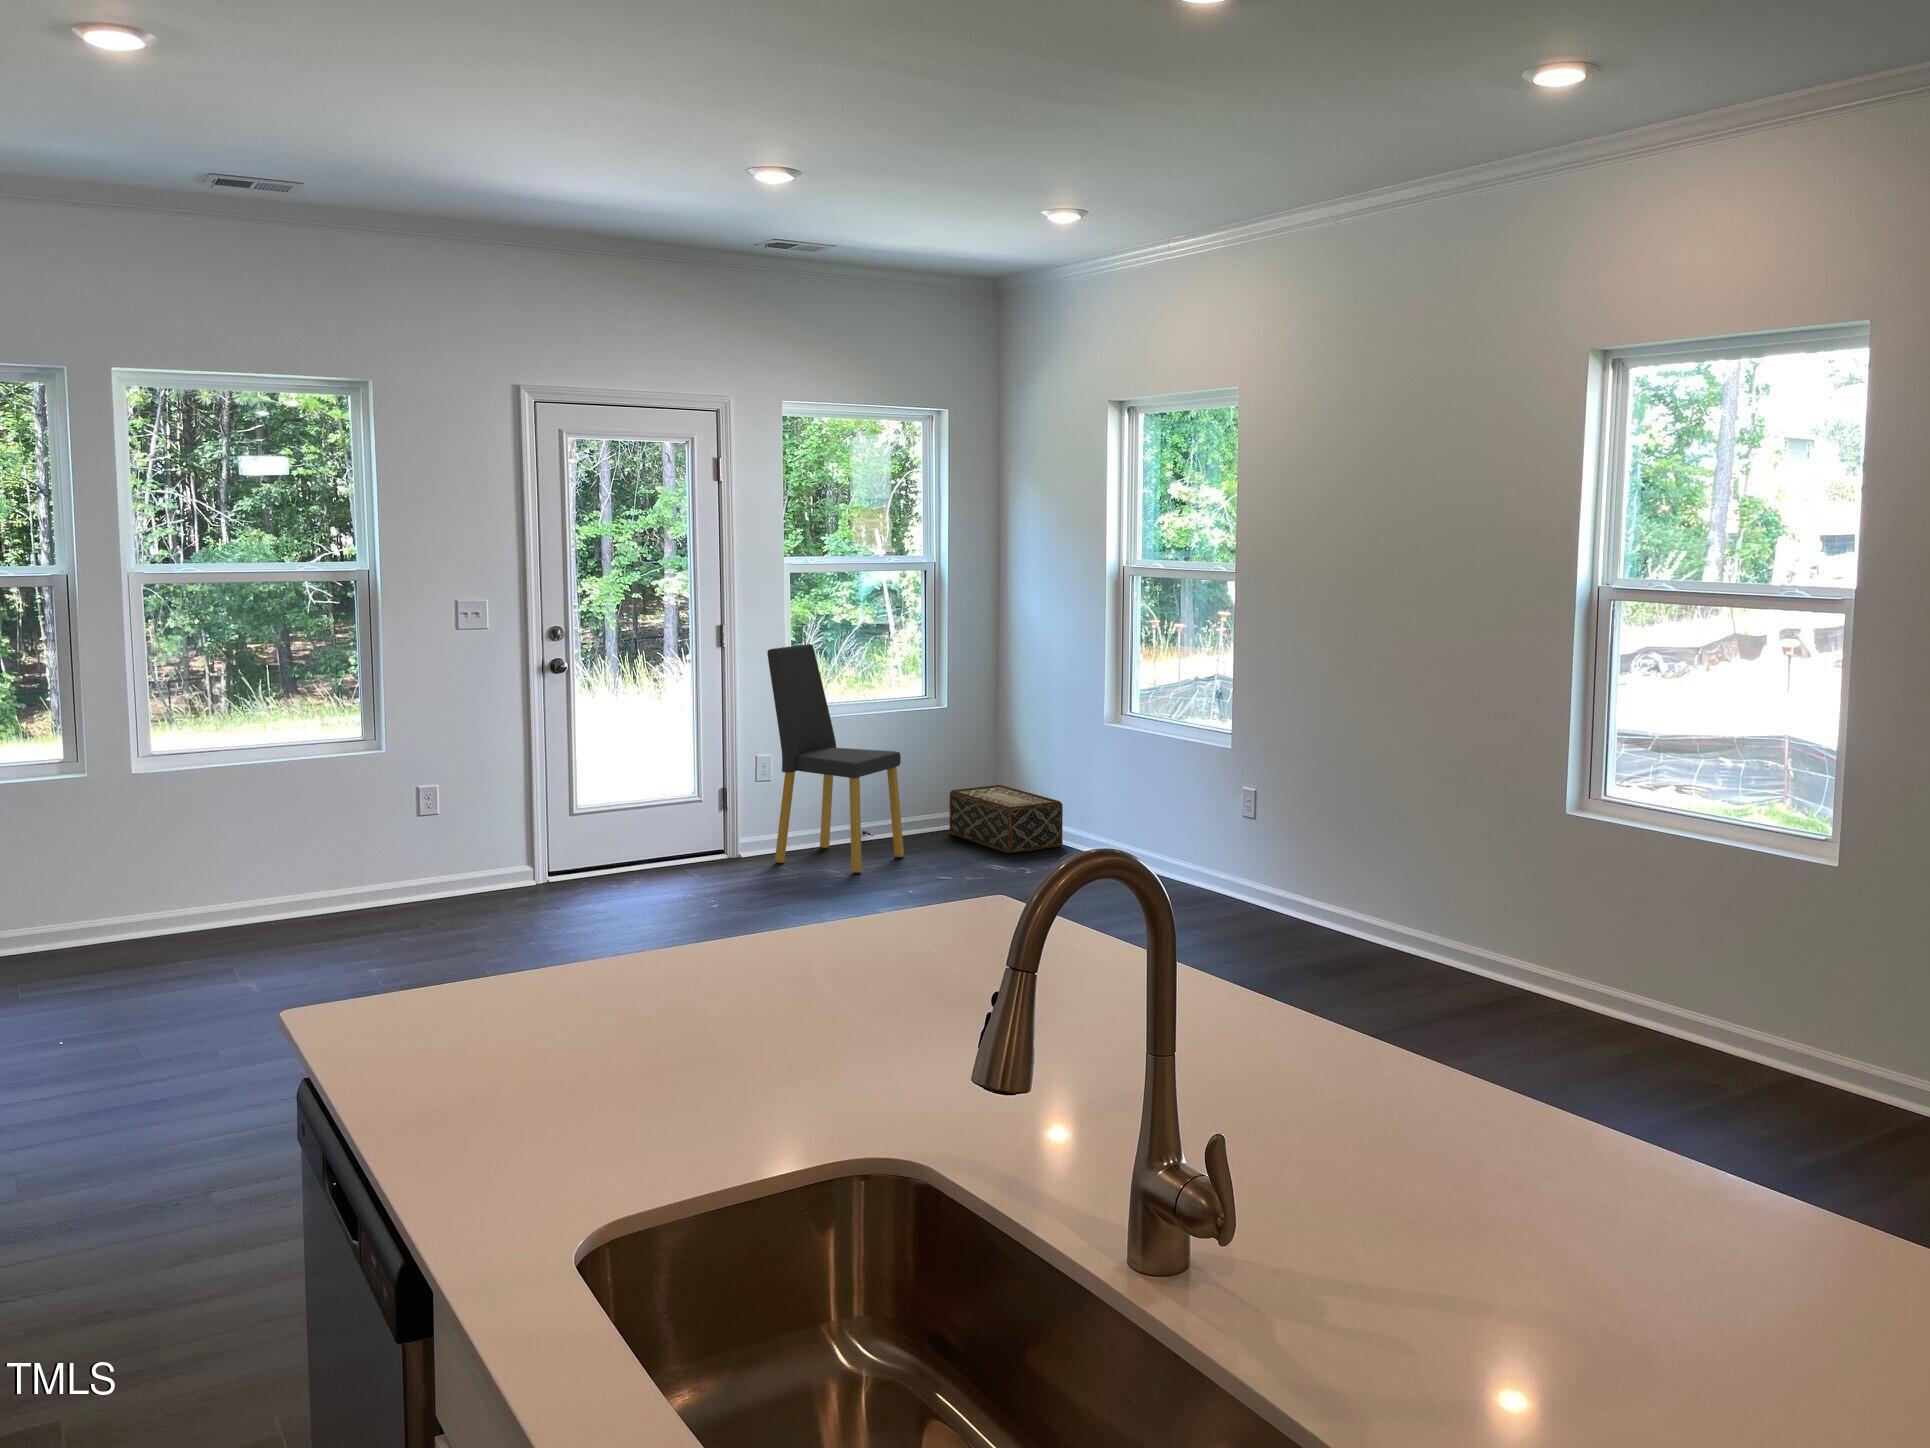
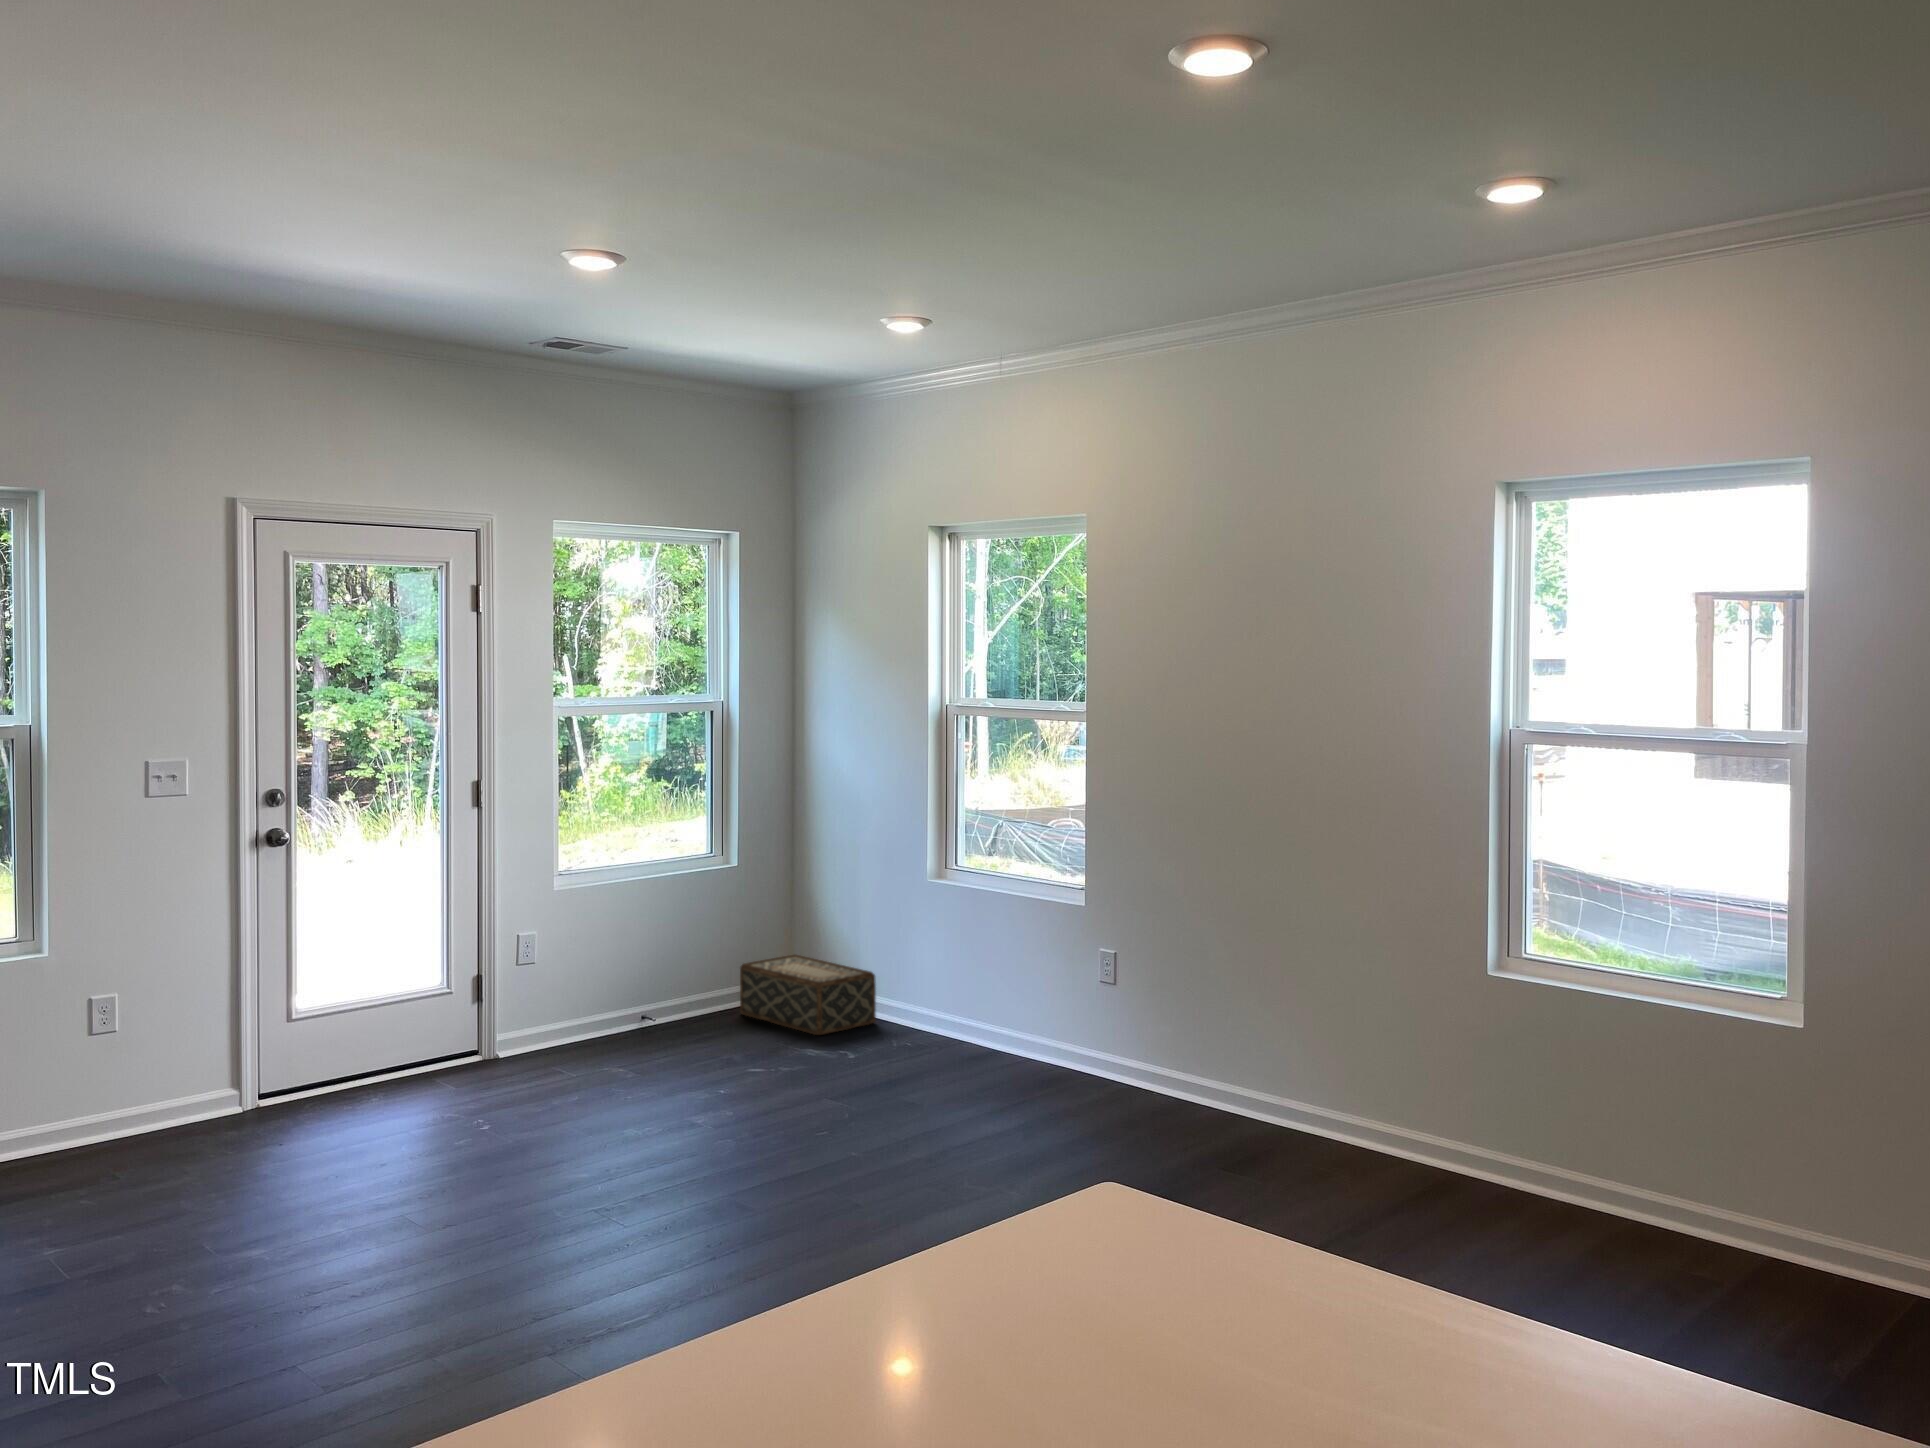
dining chair: present [767,644,904,873] -> none [536,801,698,1072]

